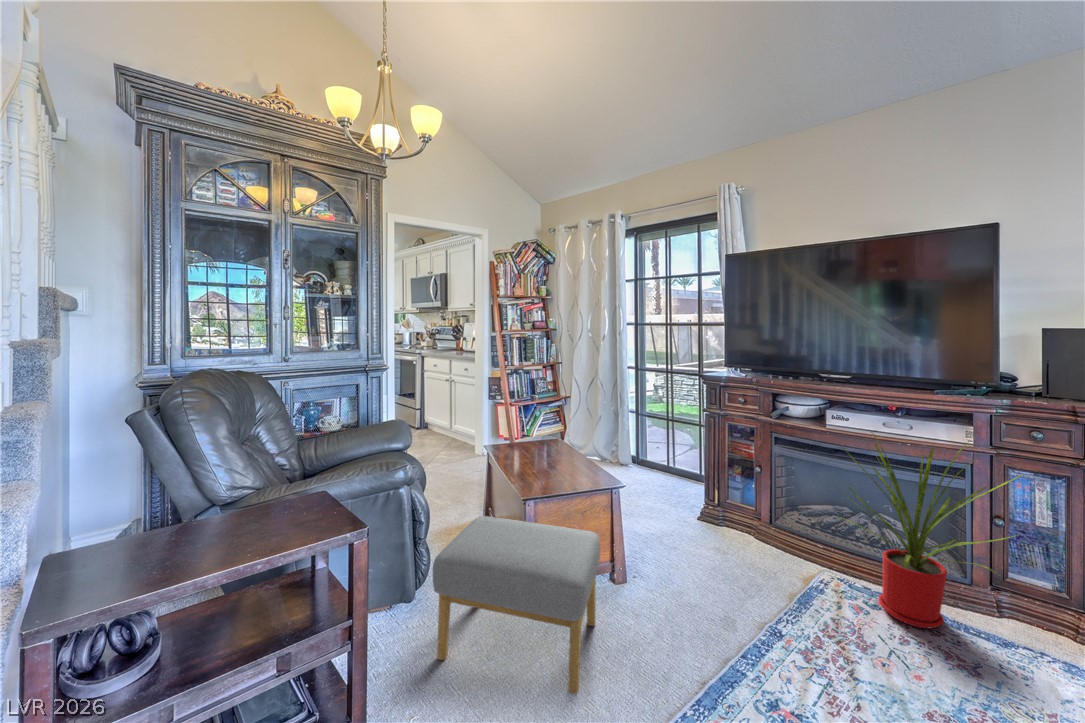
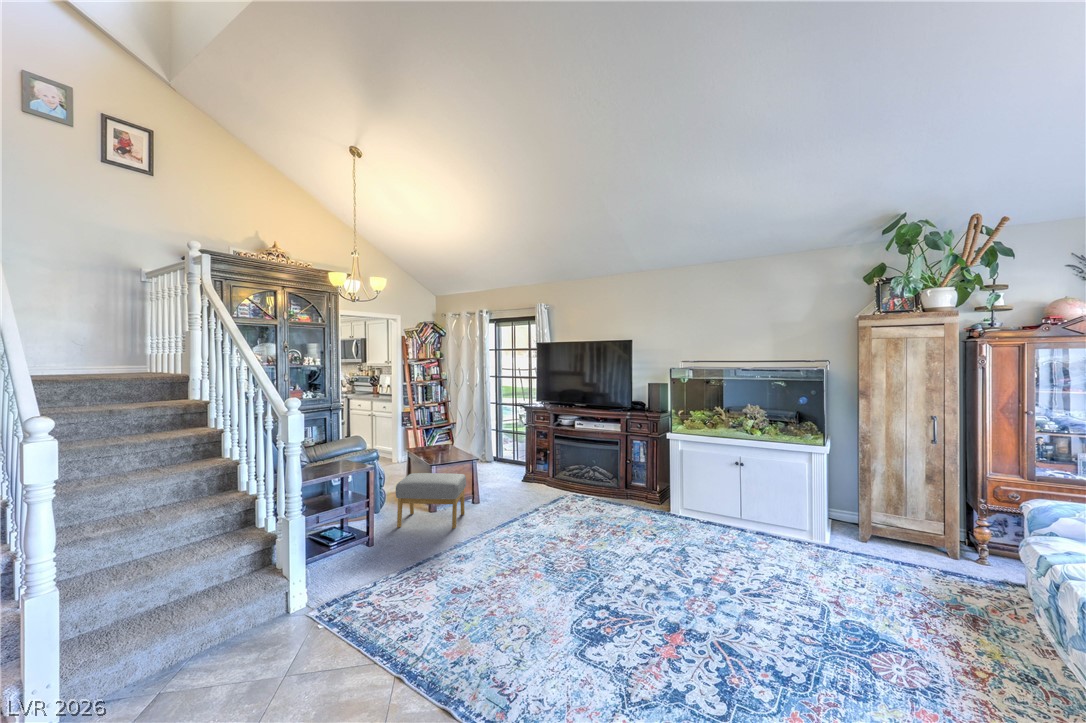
house plant: present [847,436,1021,628] -> none [565,427,621,503]

